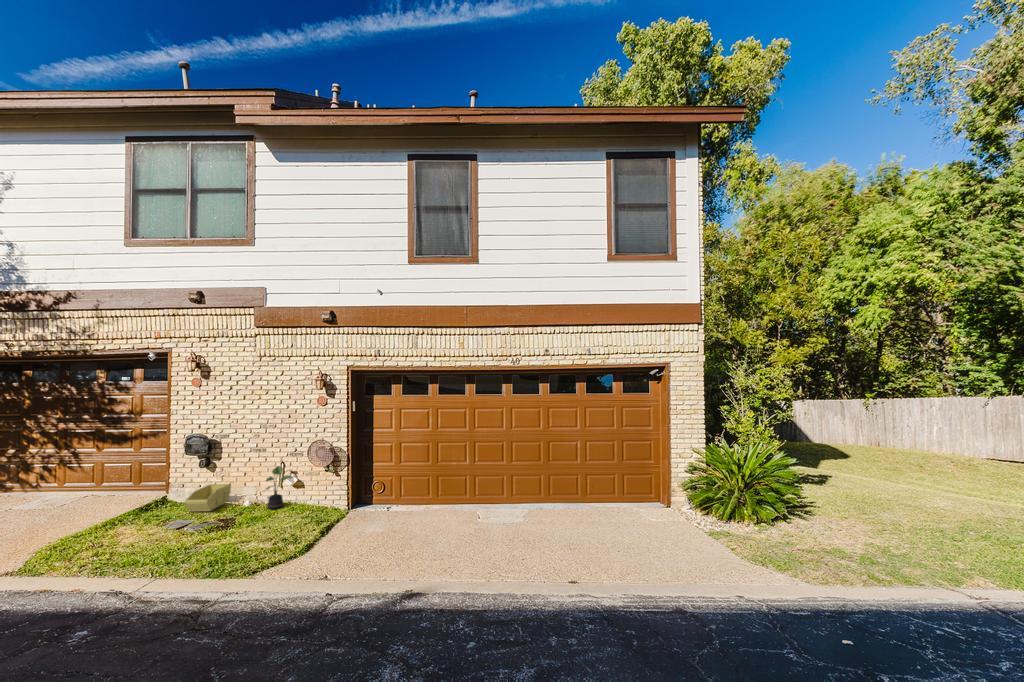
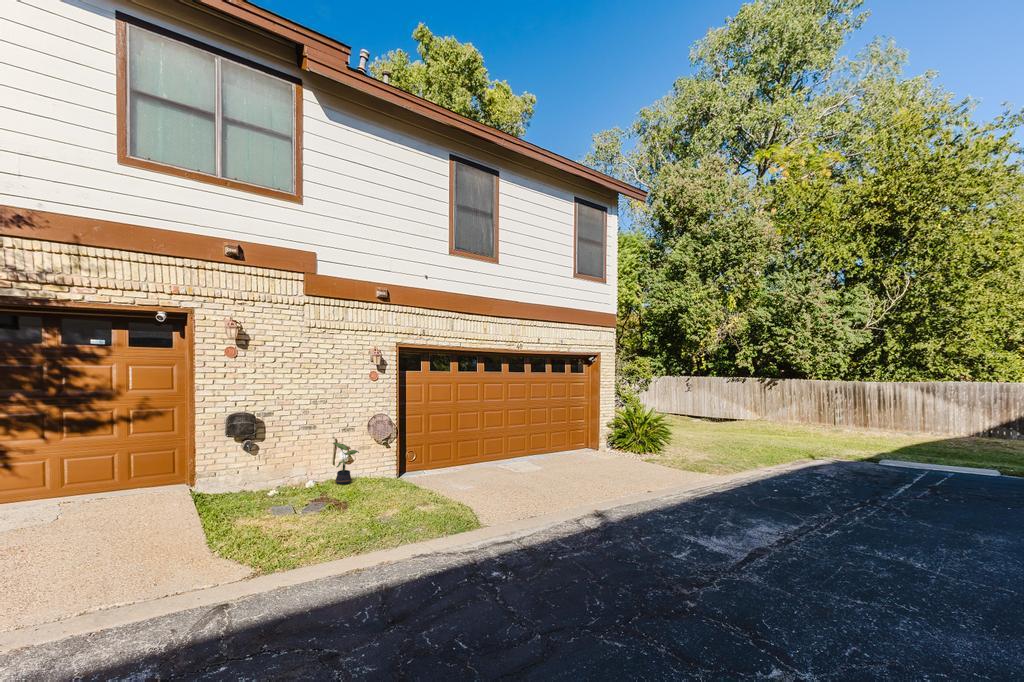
storage bin: present [185,484,231,512] -> none [253,467,292,497]

